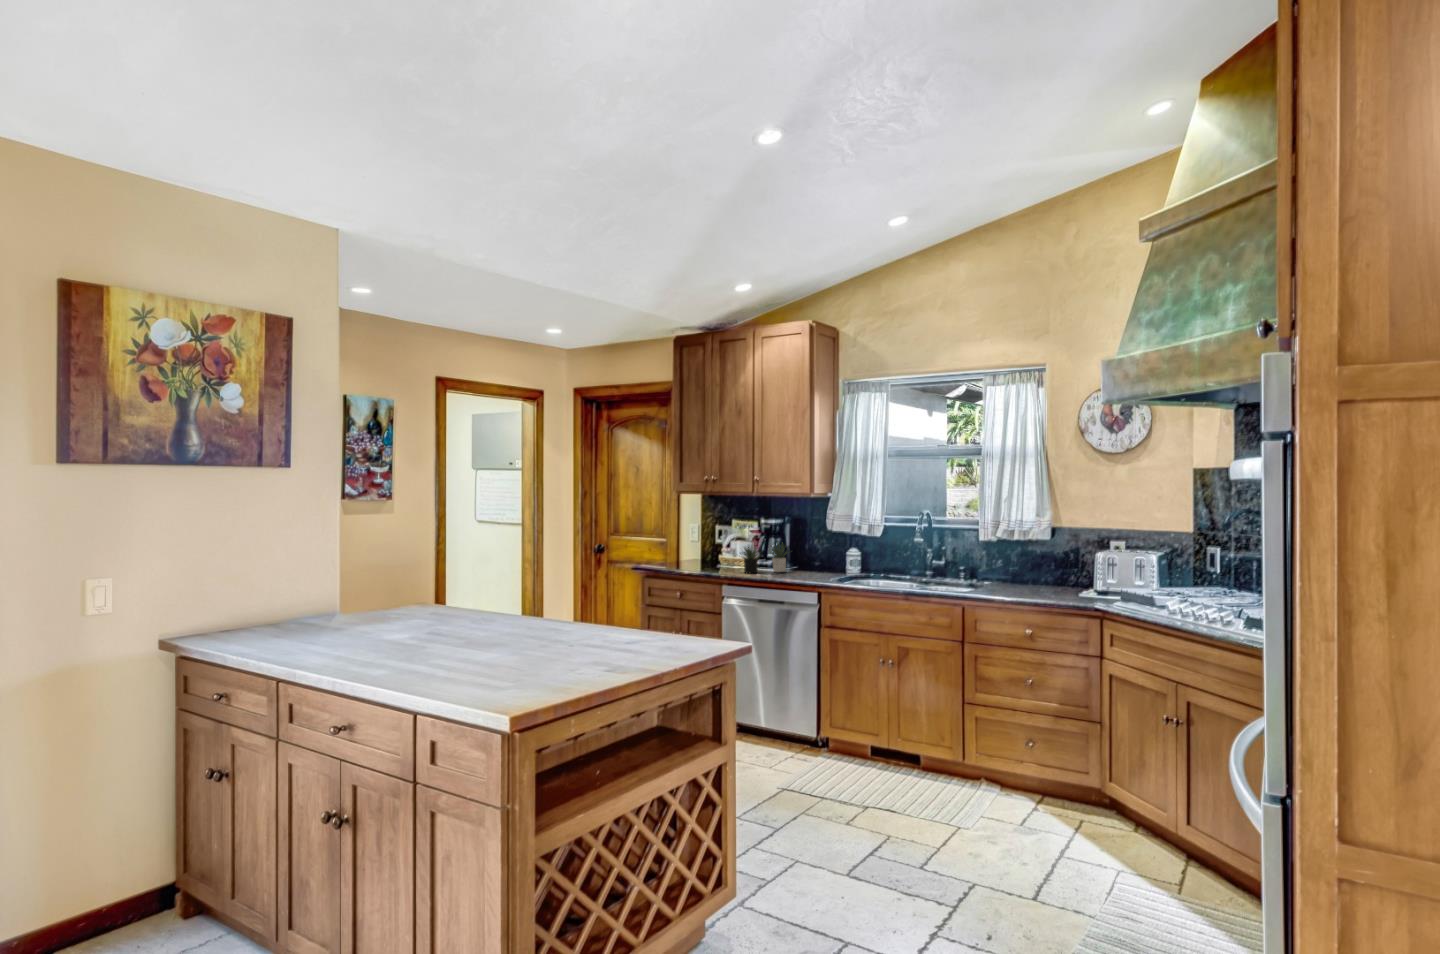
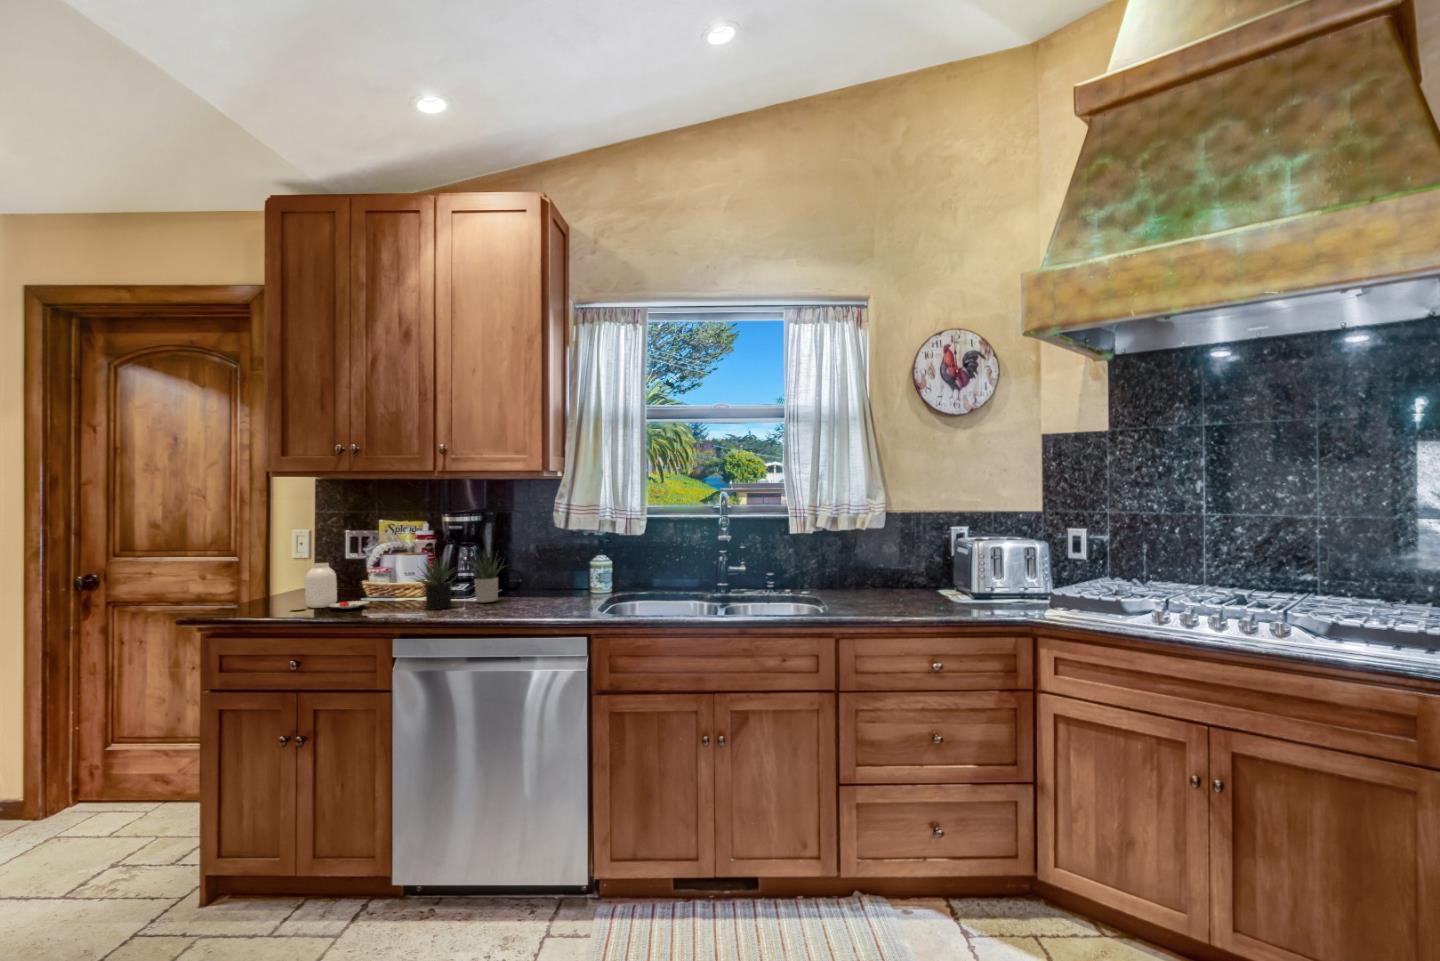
jar: none [680,544,718,569] -> present [299,563,369,610]

